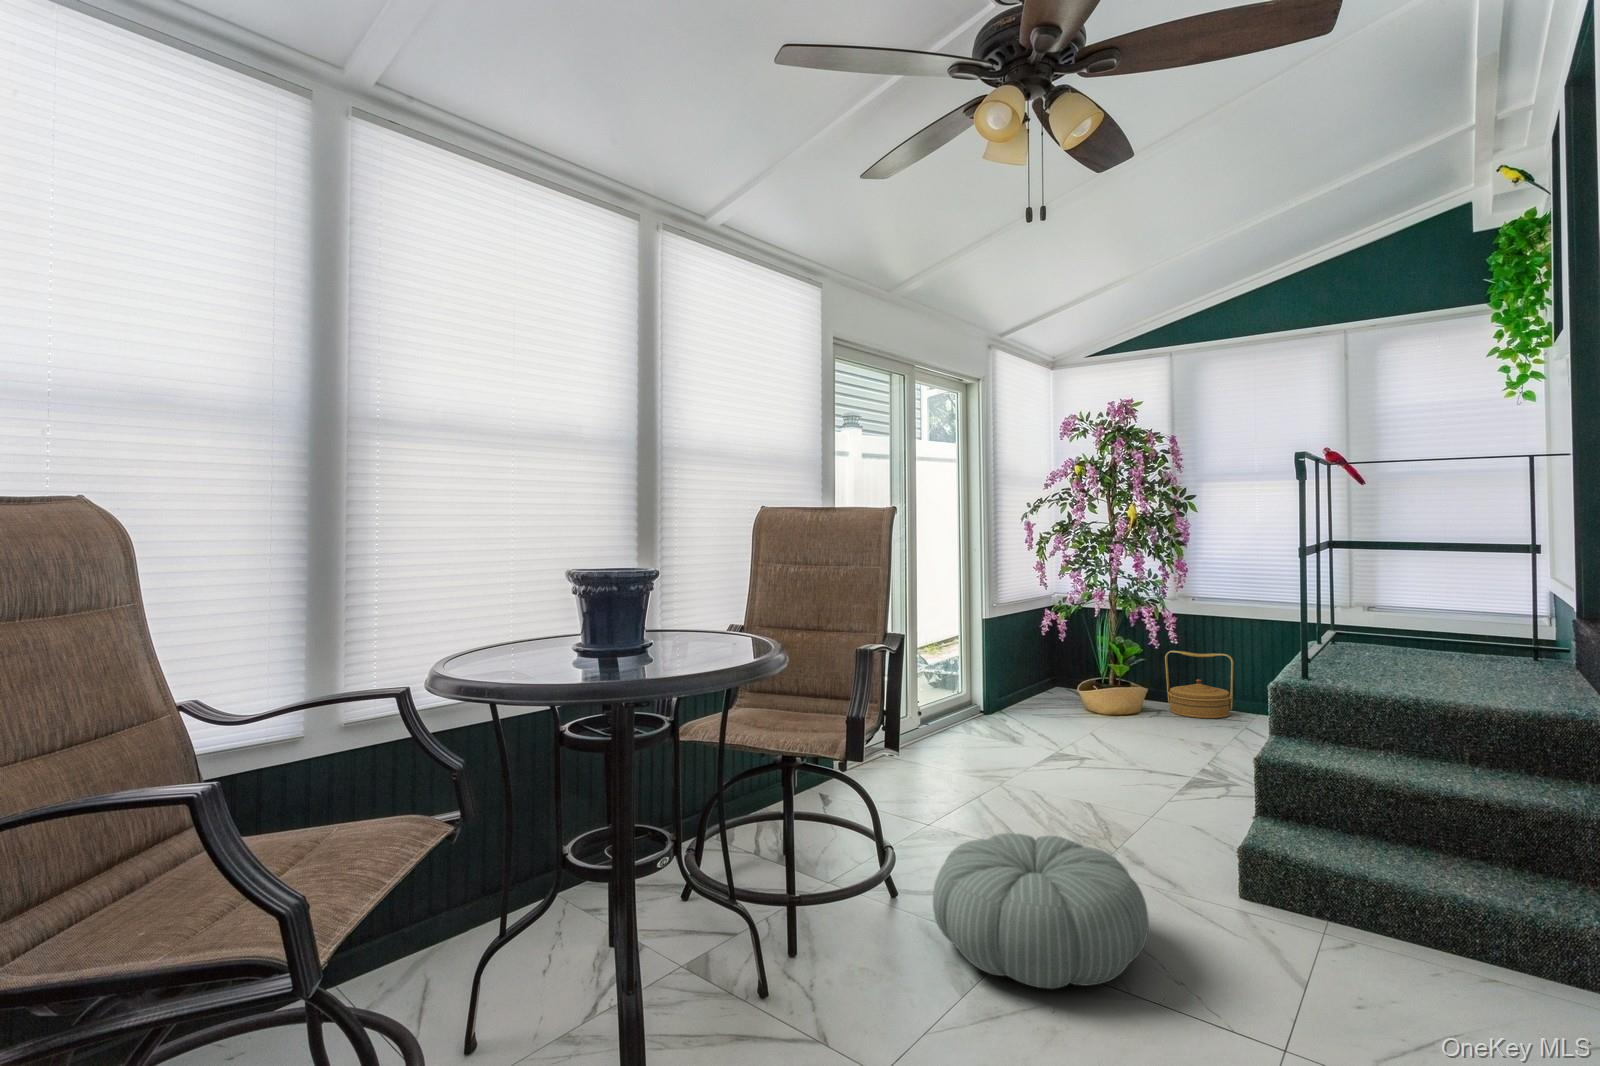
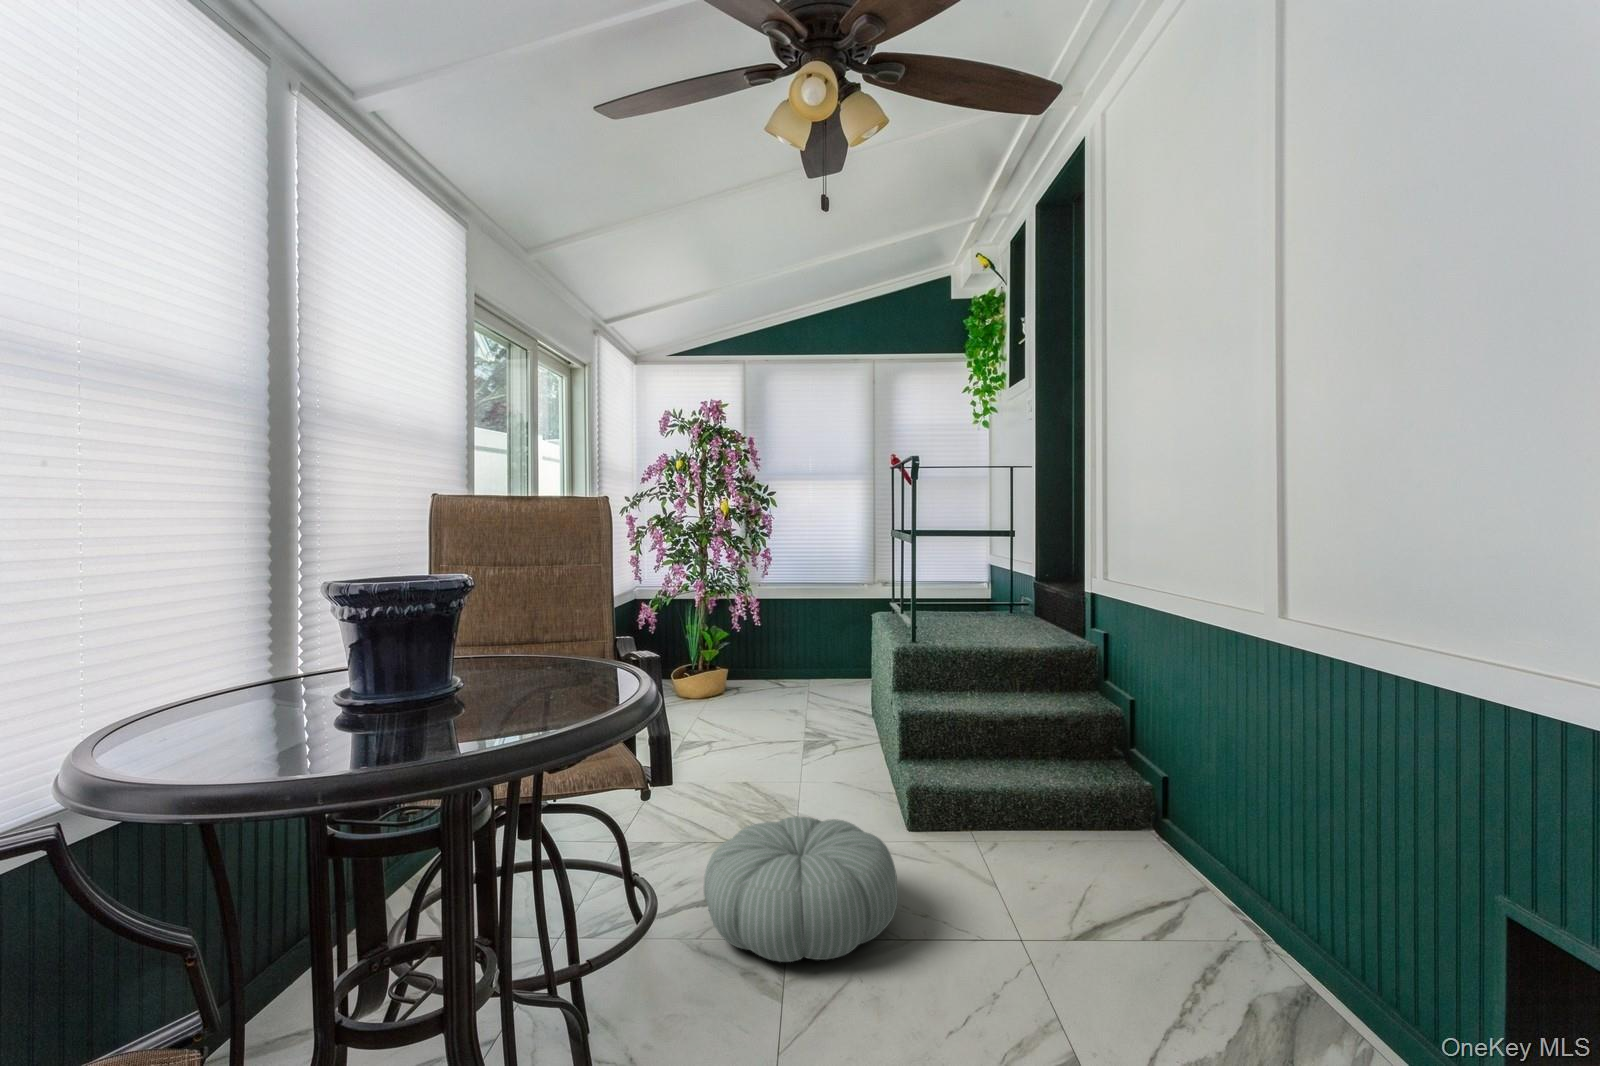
woven basket: present [1165,651,1233,718] -> none [745,631,799,690]

